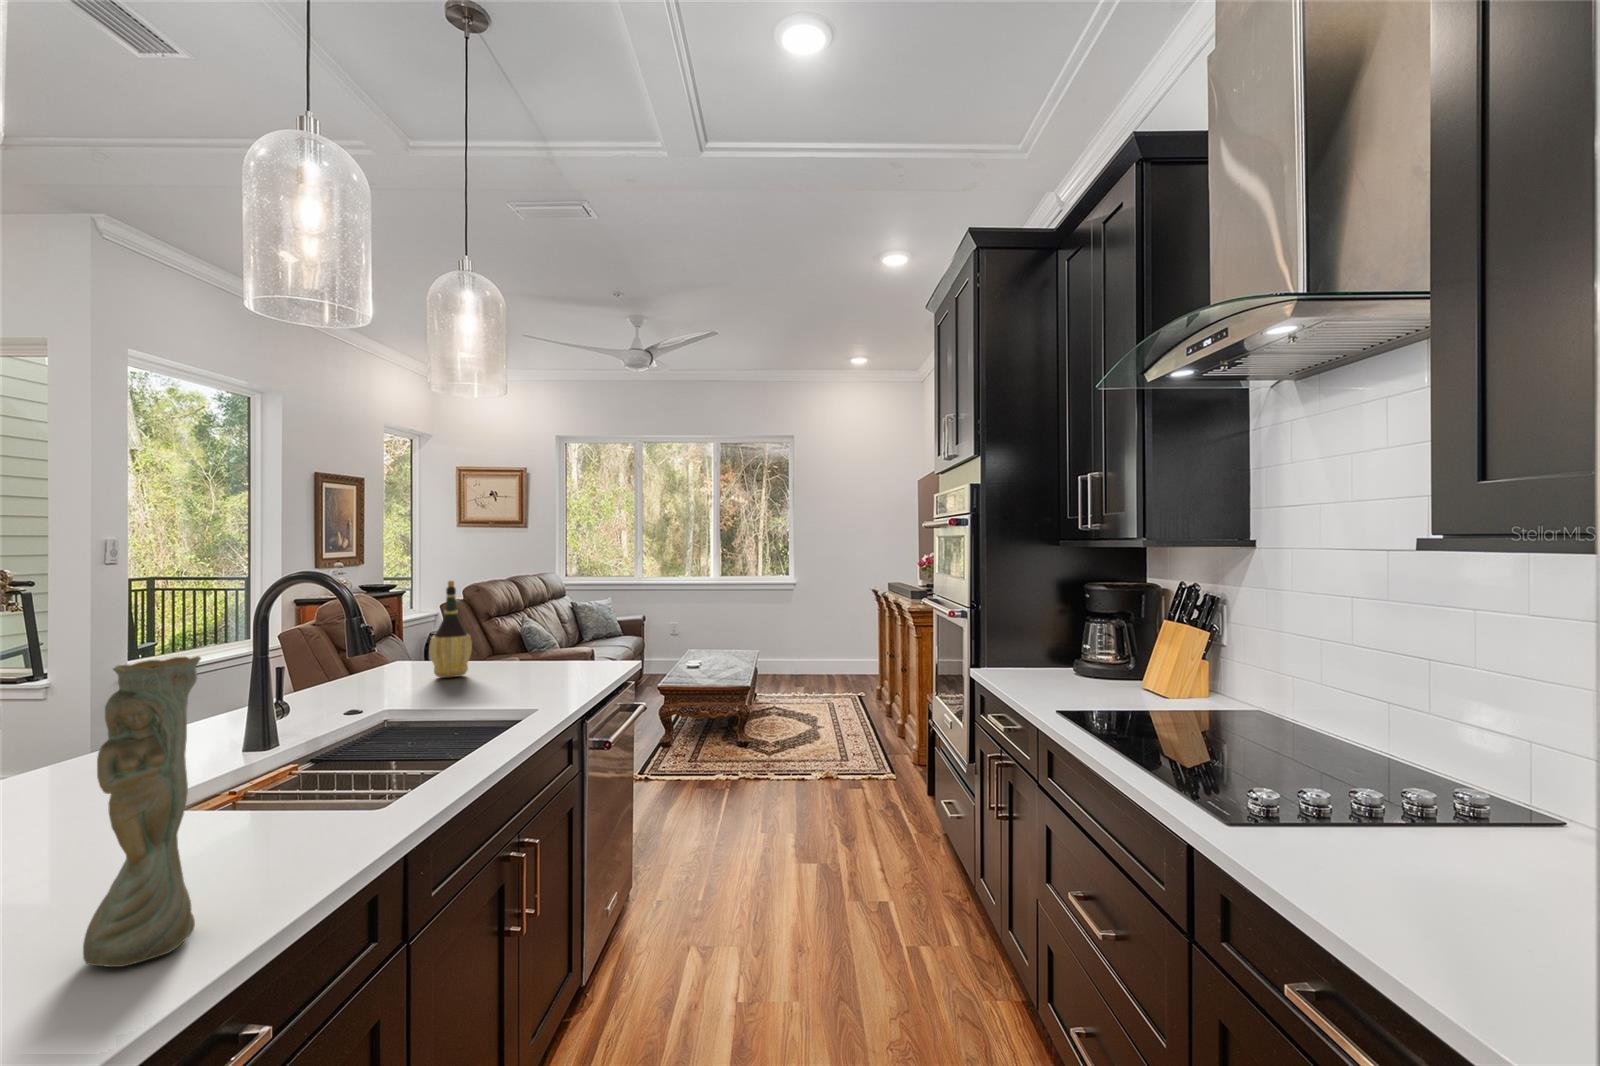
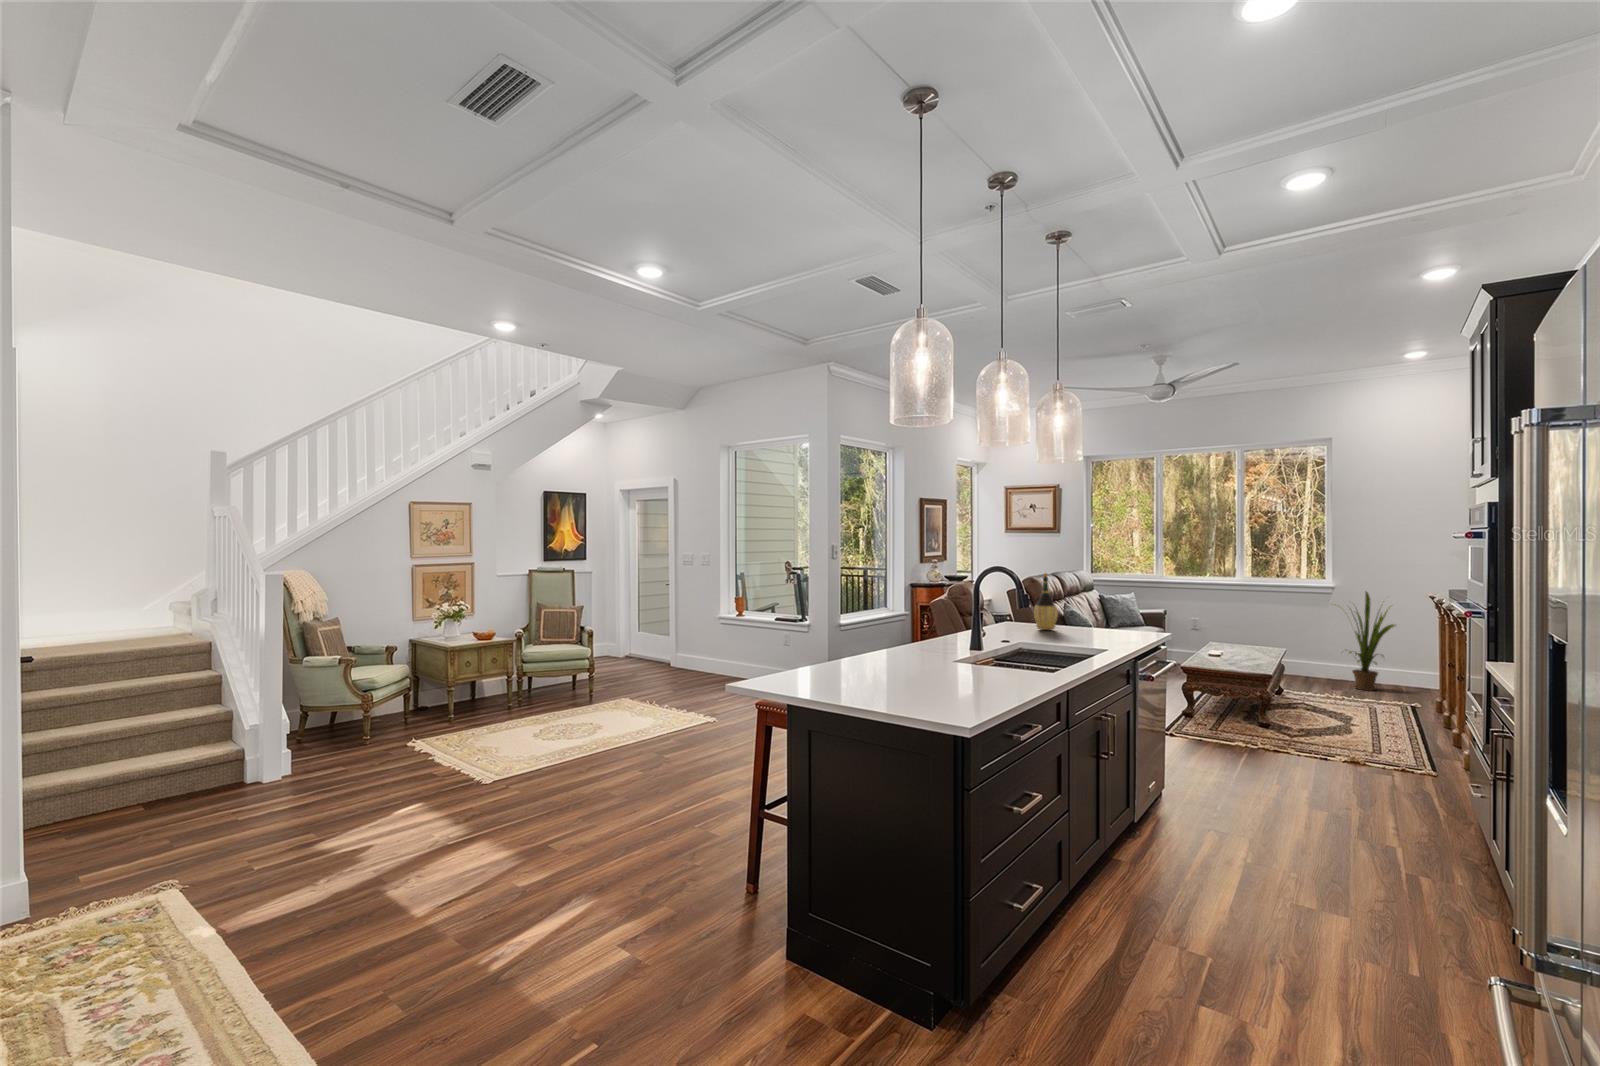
house plant: none [794,586,847,684] -> present [1349,592,1395,691]
vase: present [83,656,201,967] -> none [988,595,1015,688]

